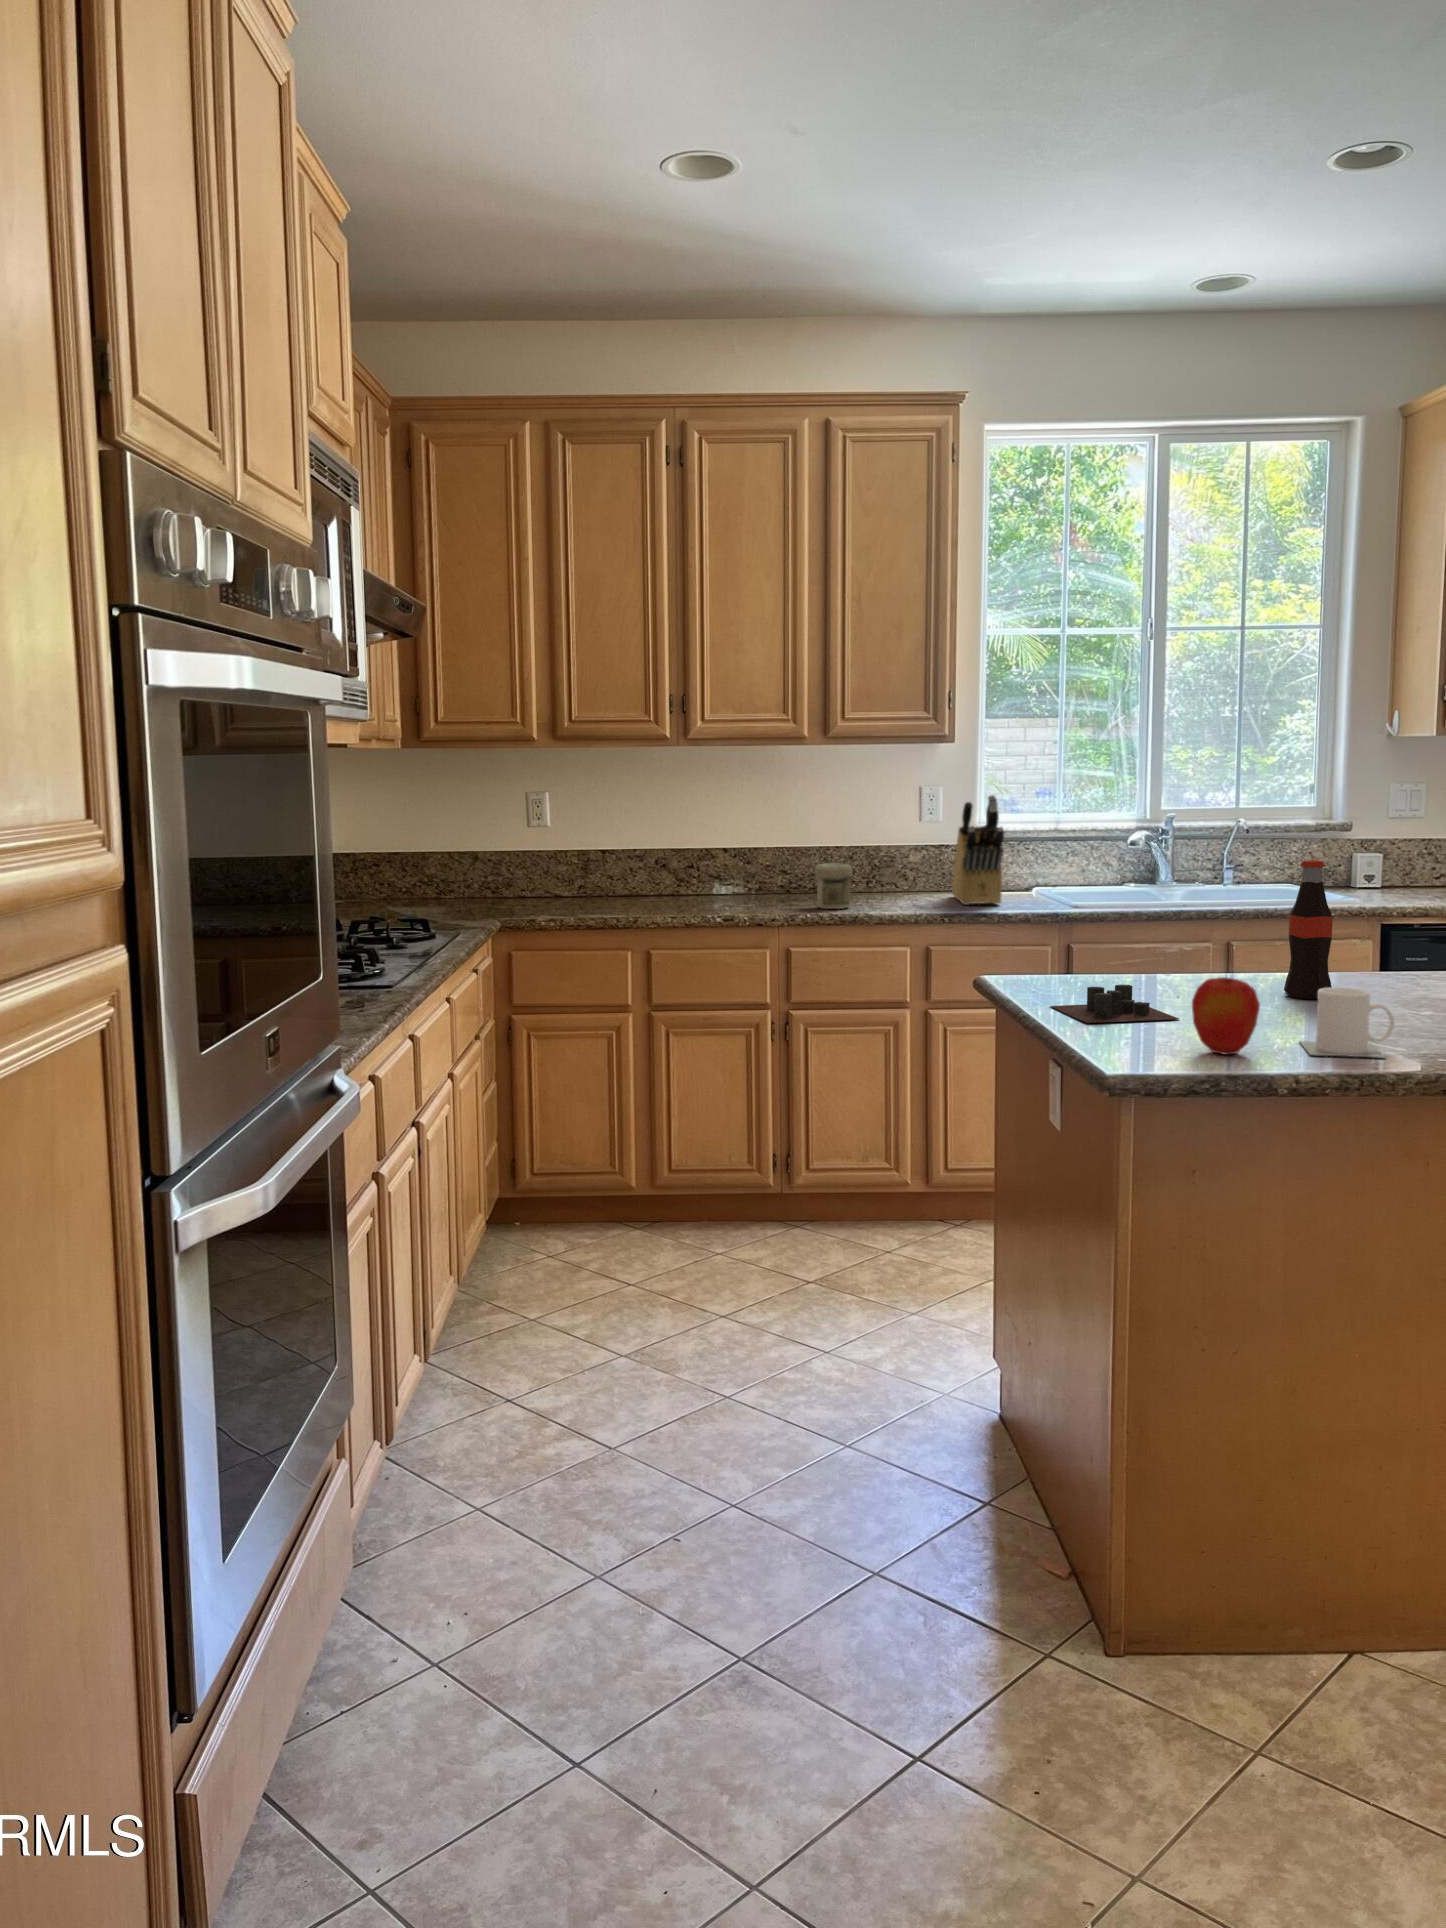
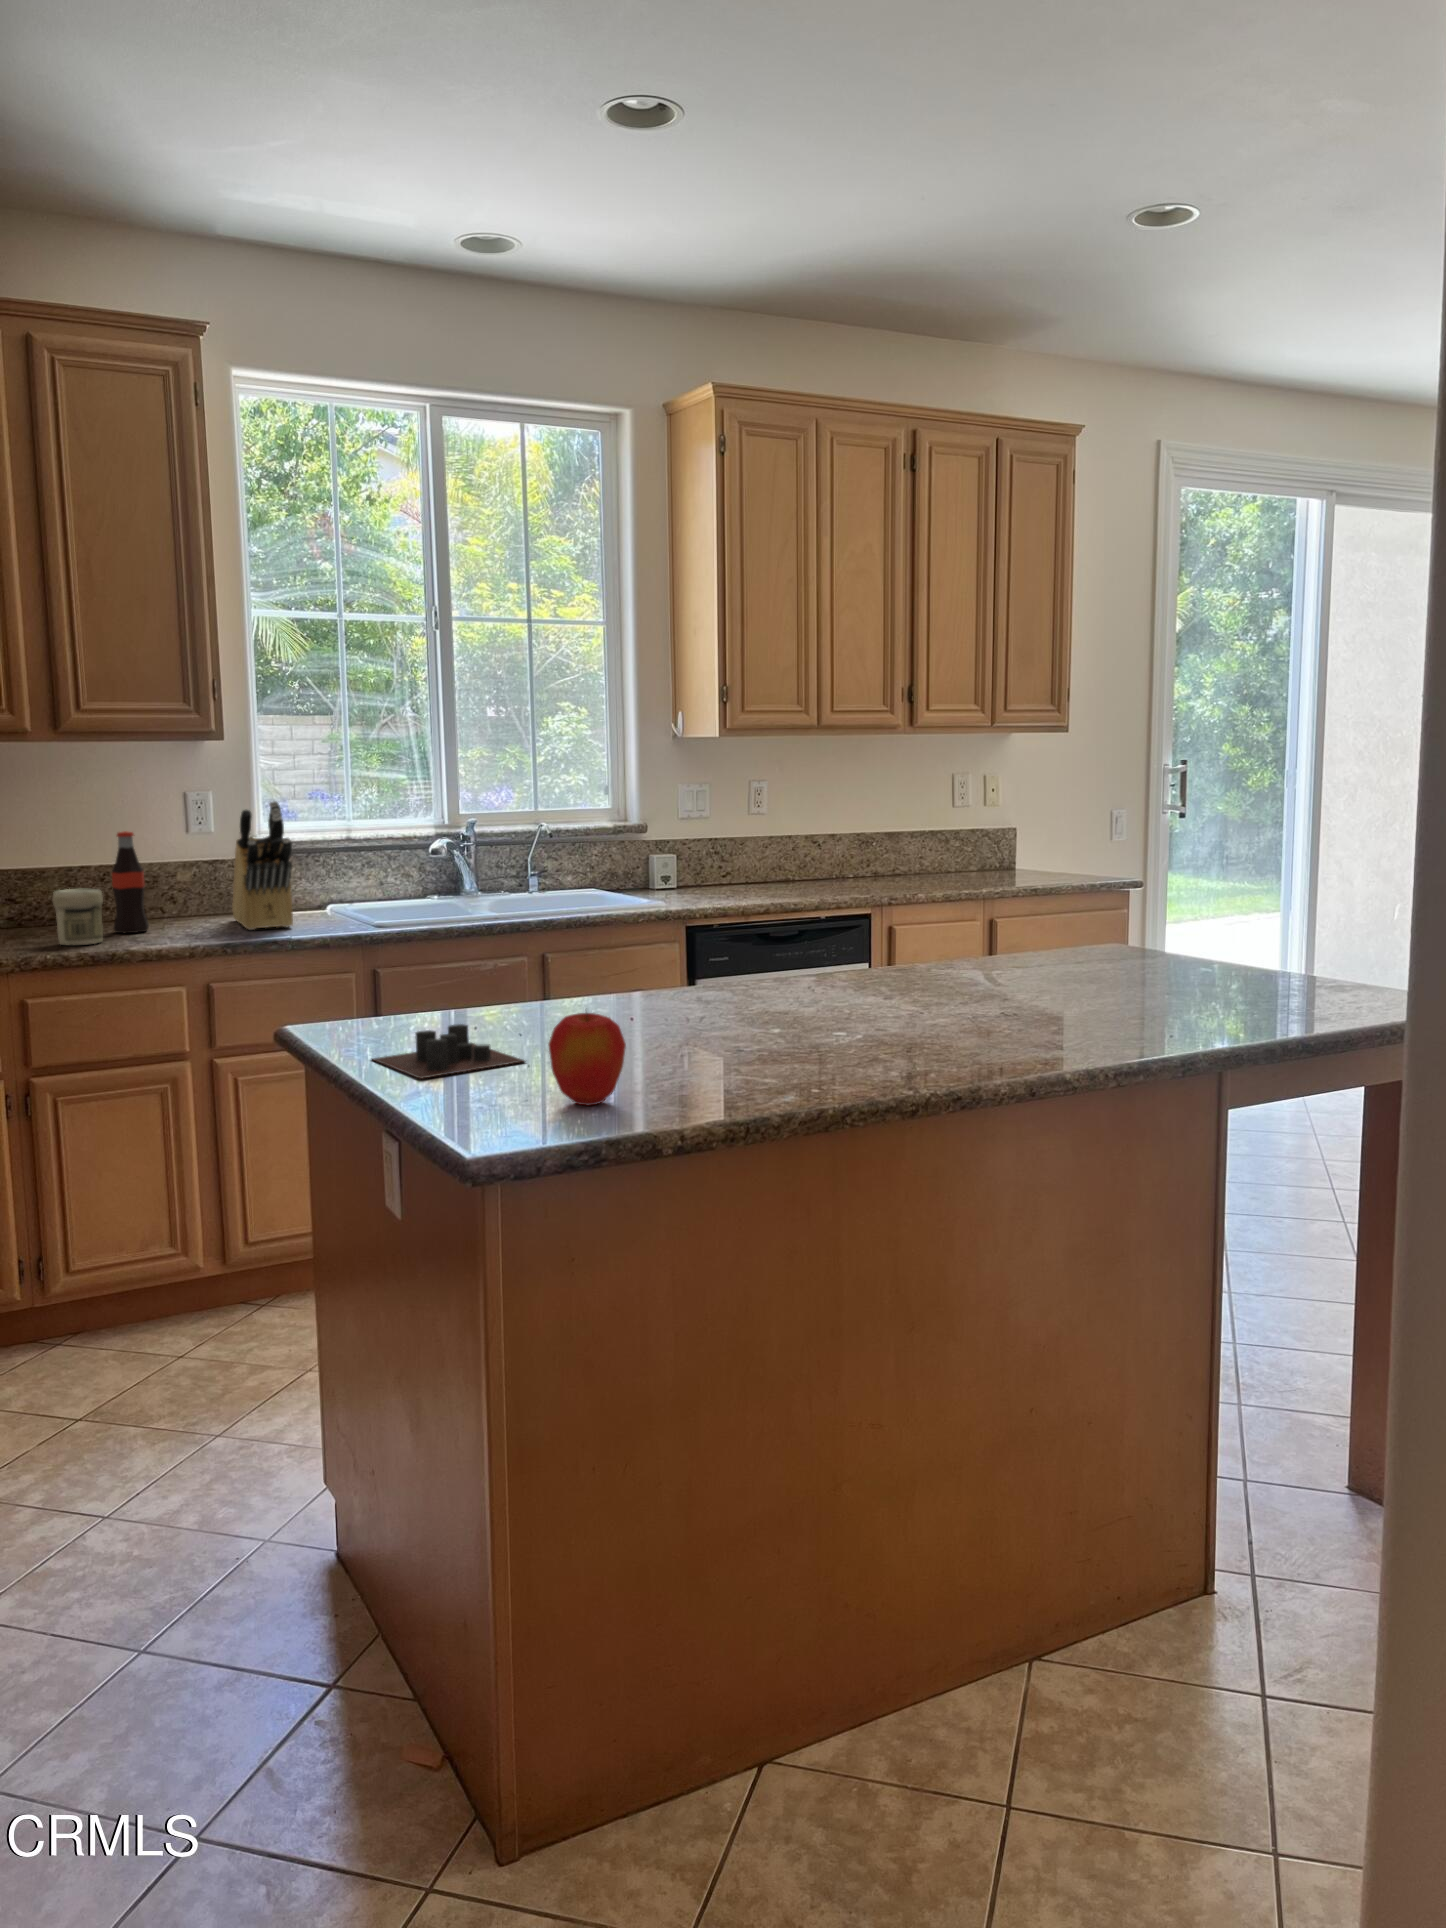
bottle: present [1284,860,1333,999] -> present [112,831,149,933]
mug: present [1301,988,1394,1058] -> none [664,1012,762,1094]

